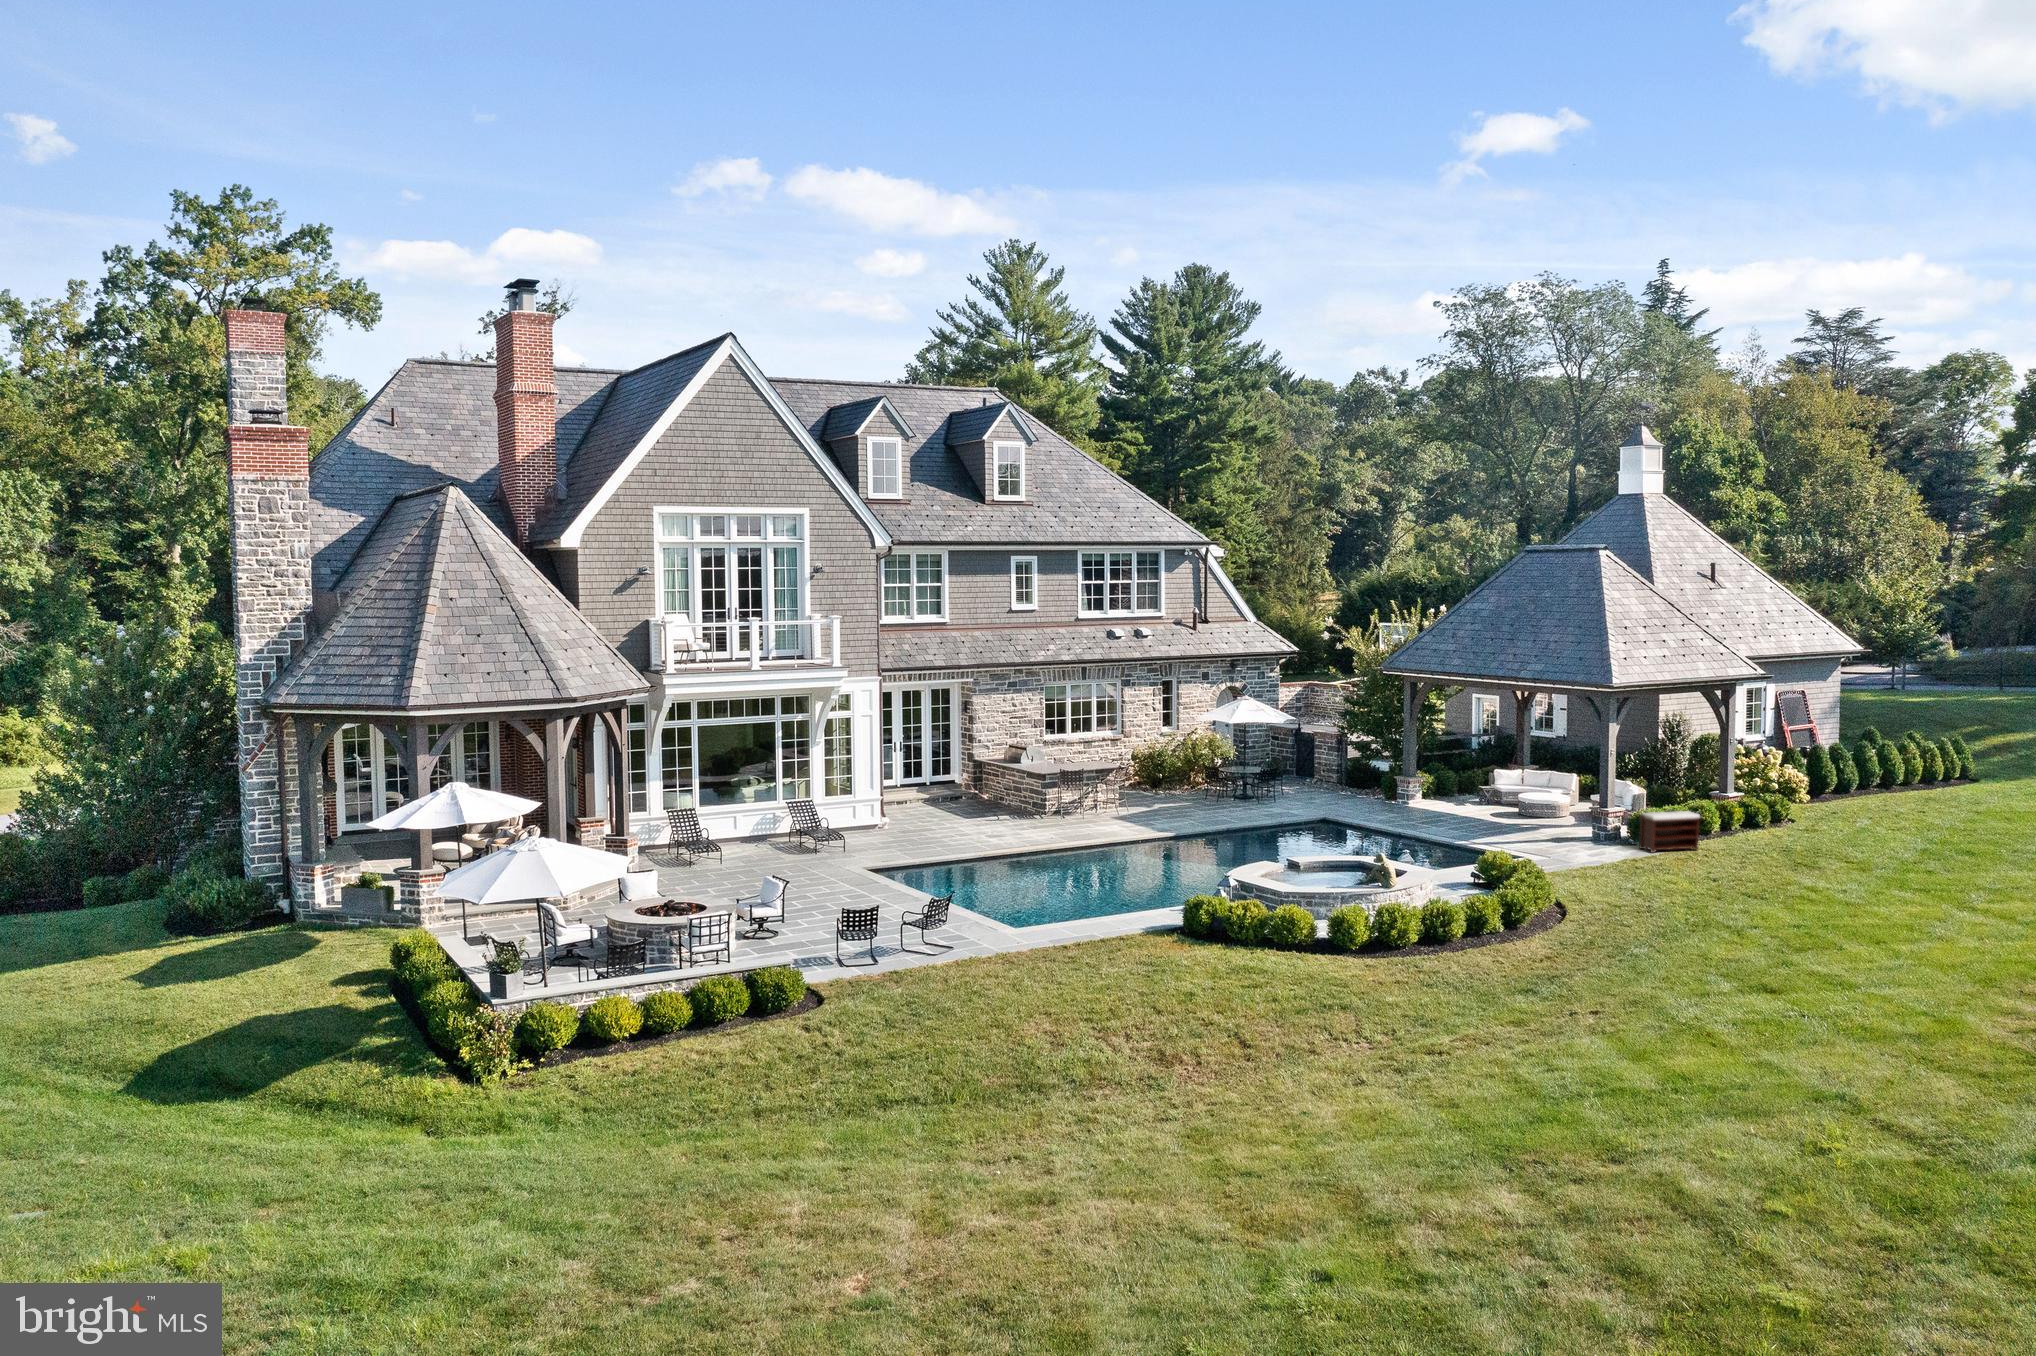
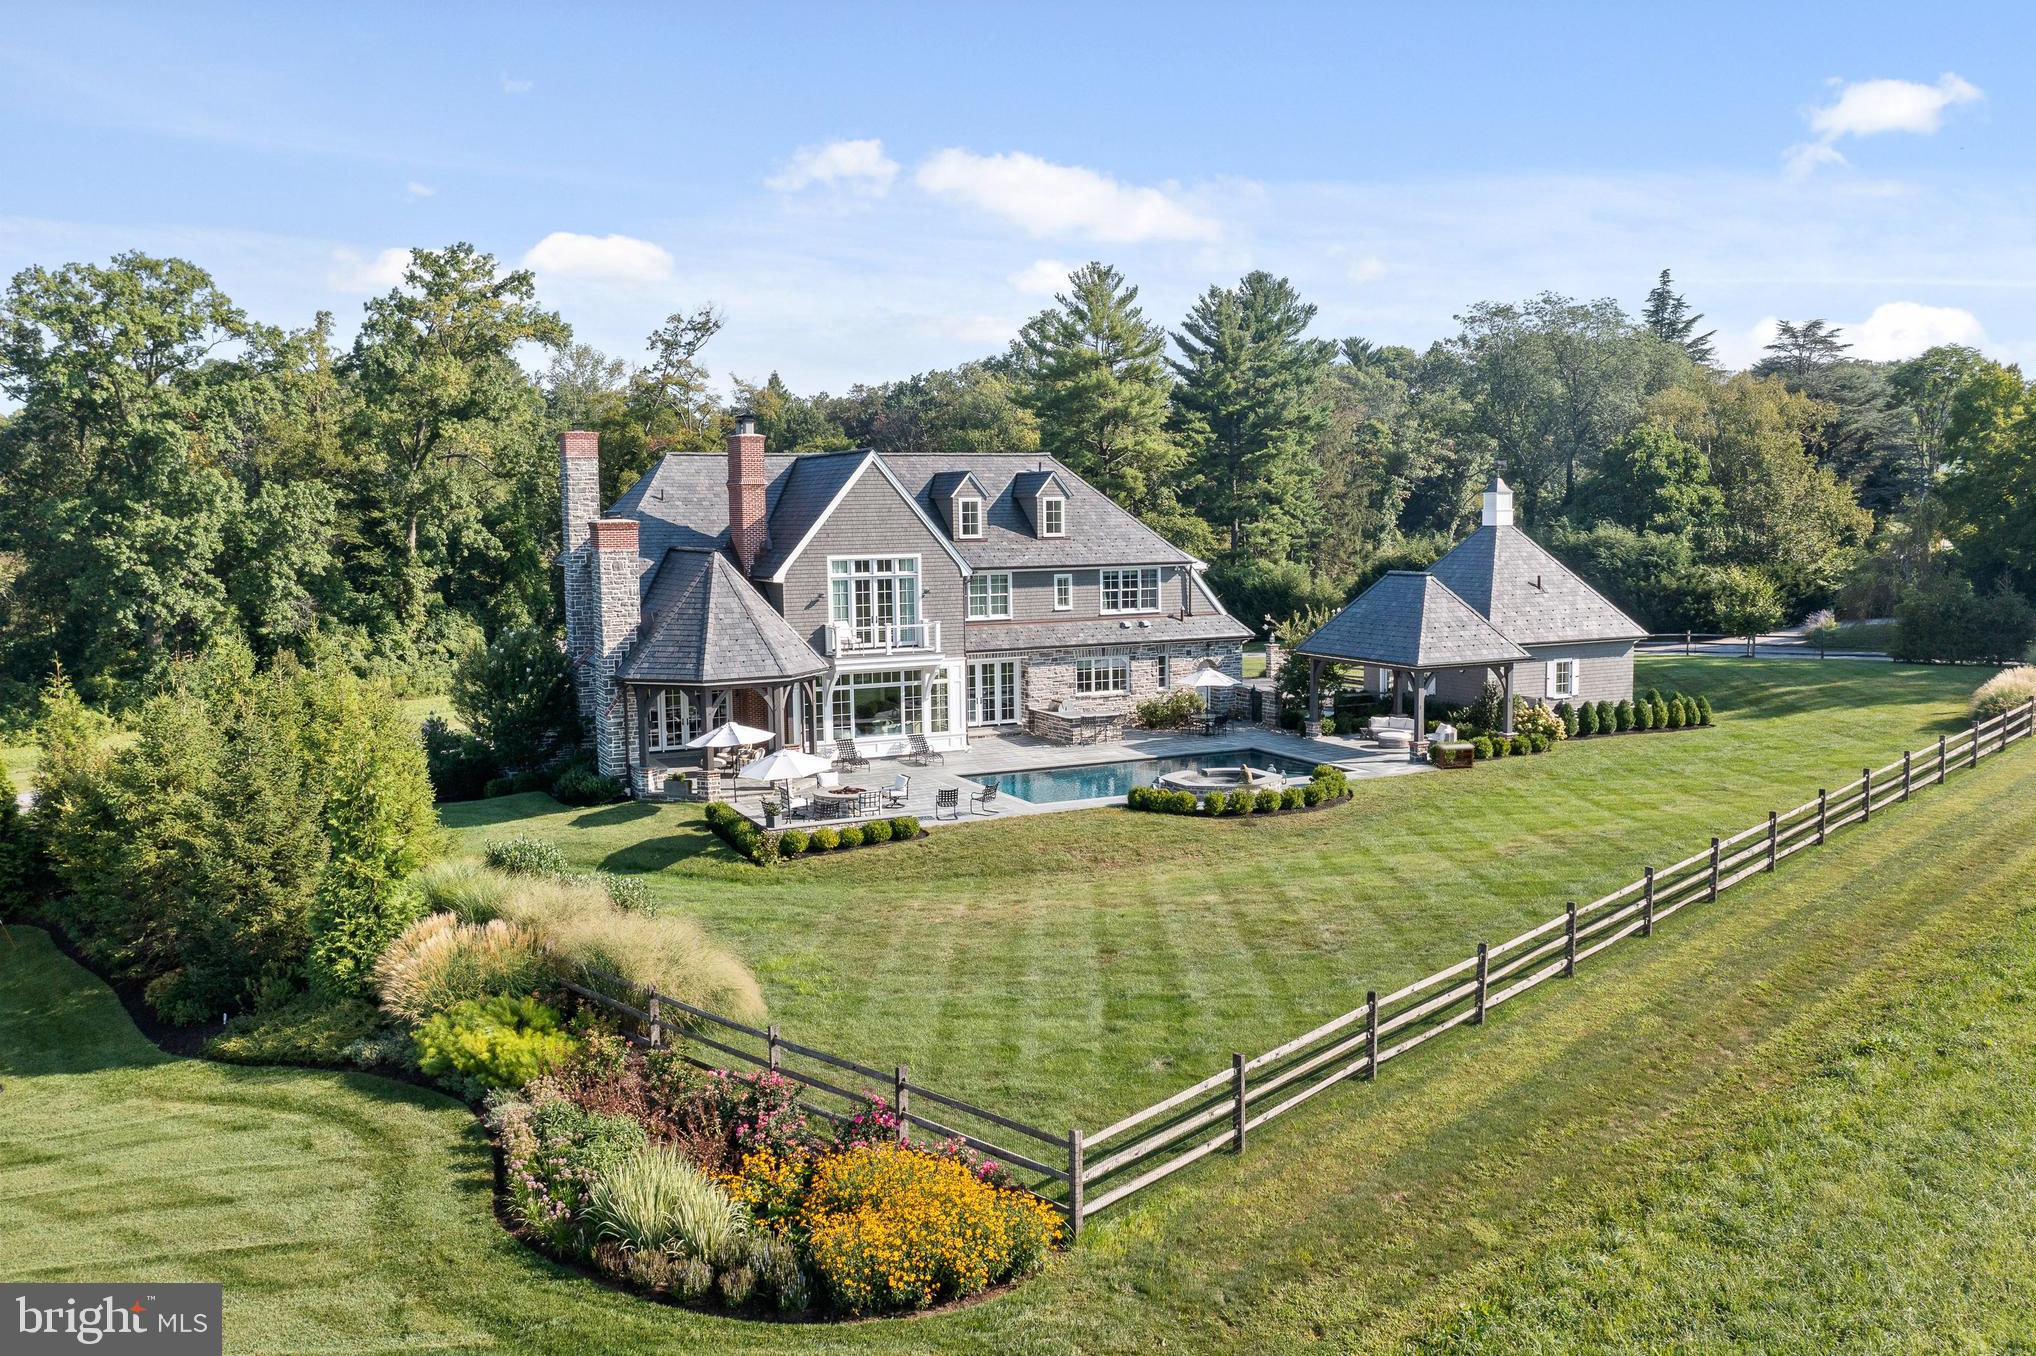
pedestal table: none [1388,891,1435,969] -> present [1236,784,1260,826]

